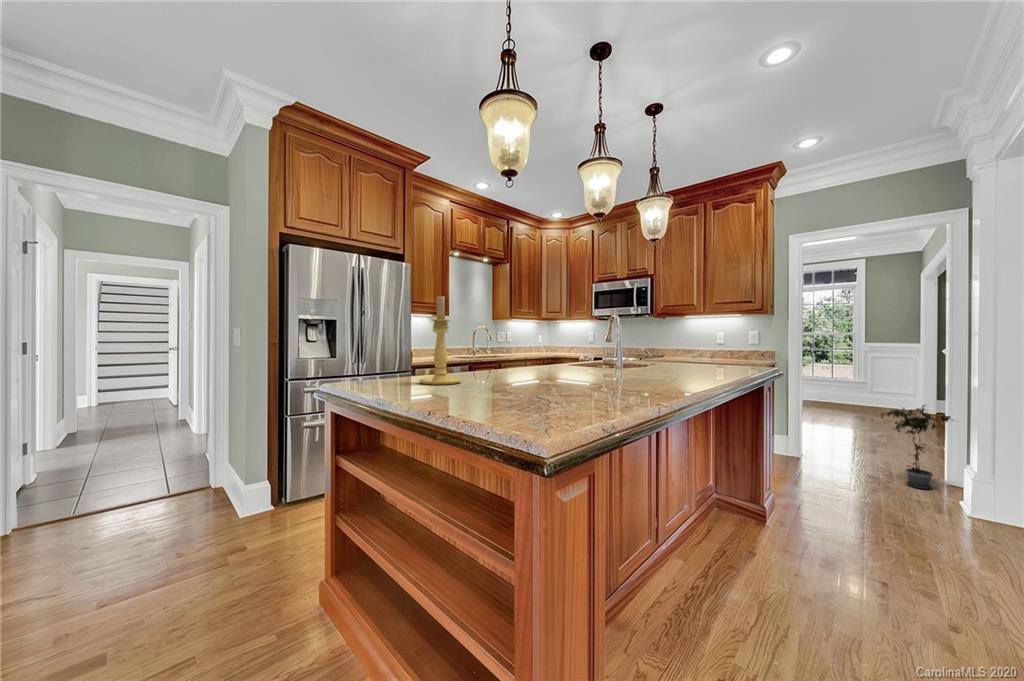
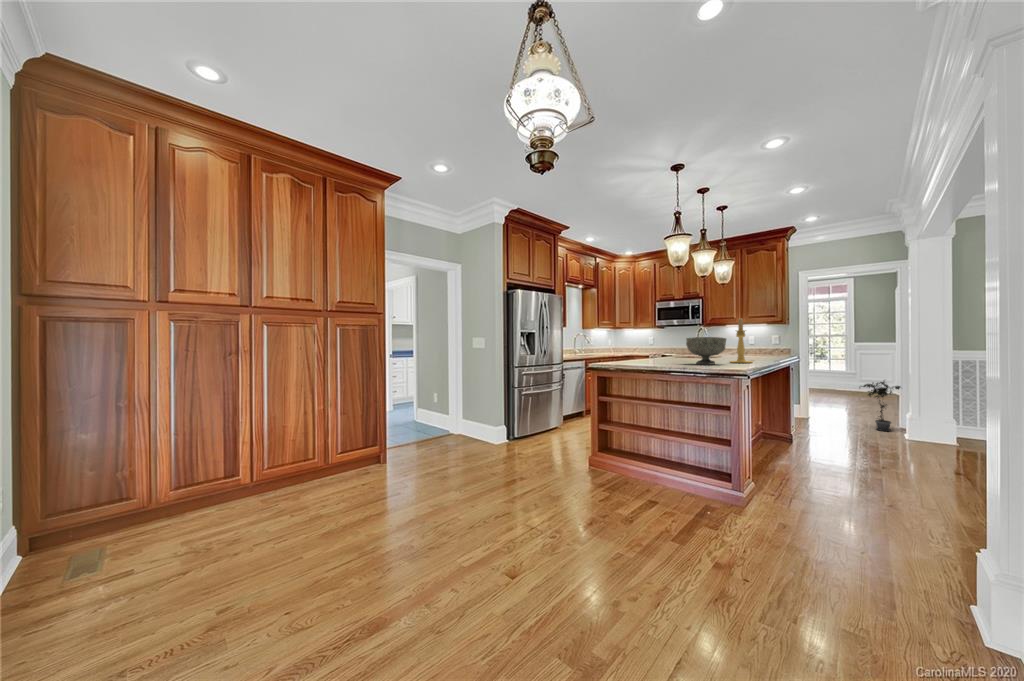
candle holder: present [419,296,462,385] -> present [730,318,753,363]
decorative bowl: none [479,330,573,403] -> present [686,337,726,364]

